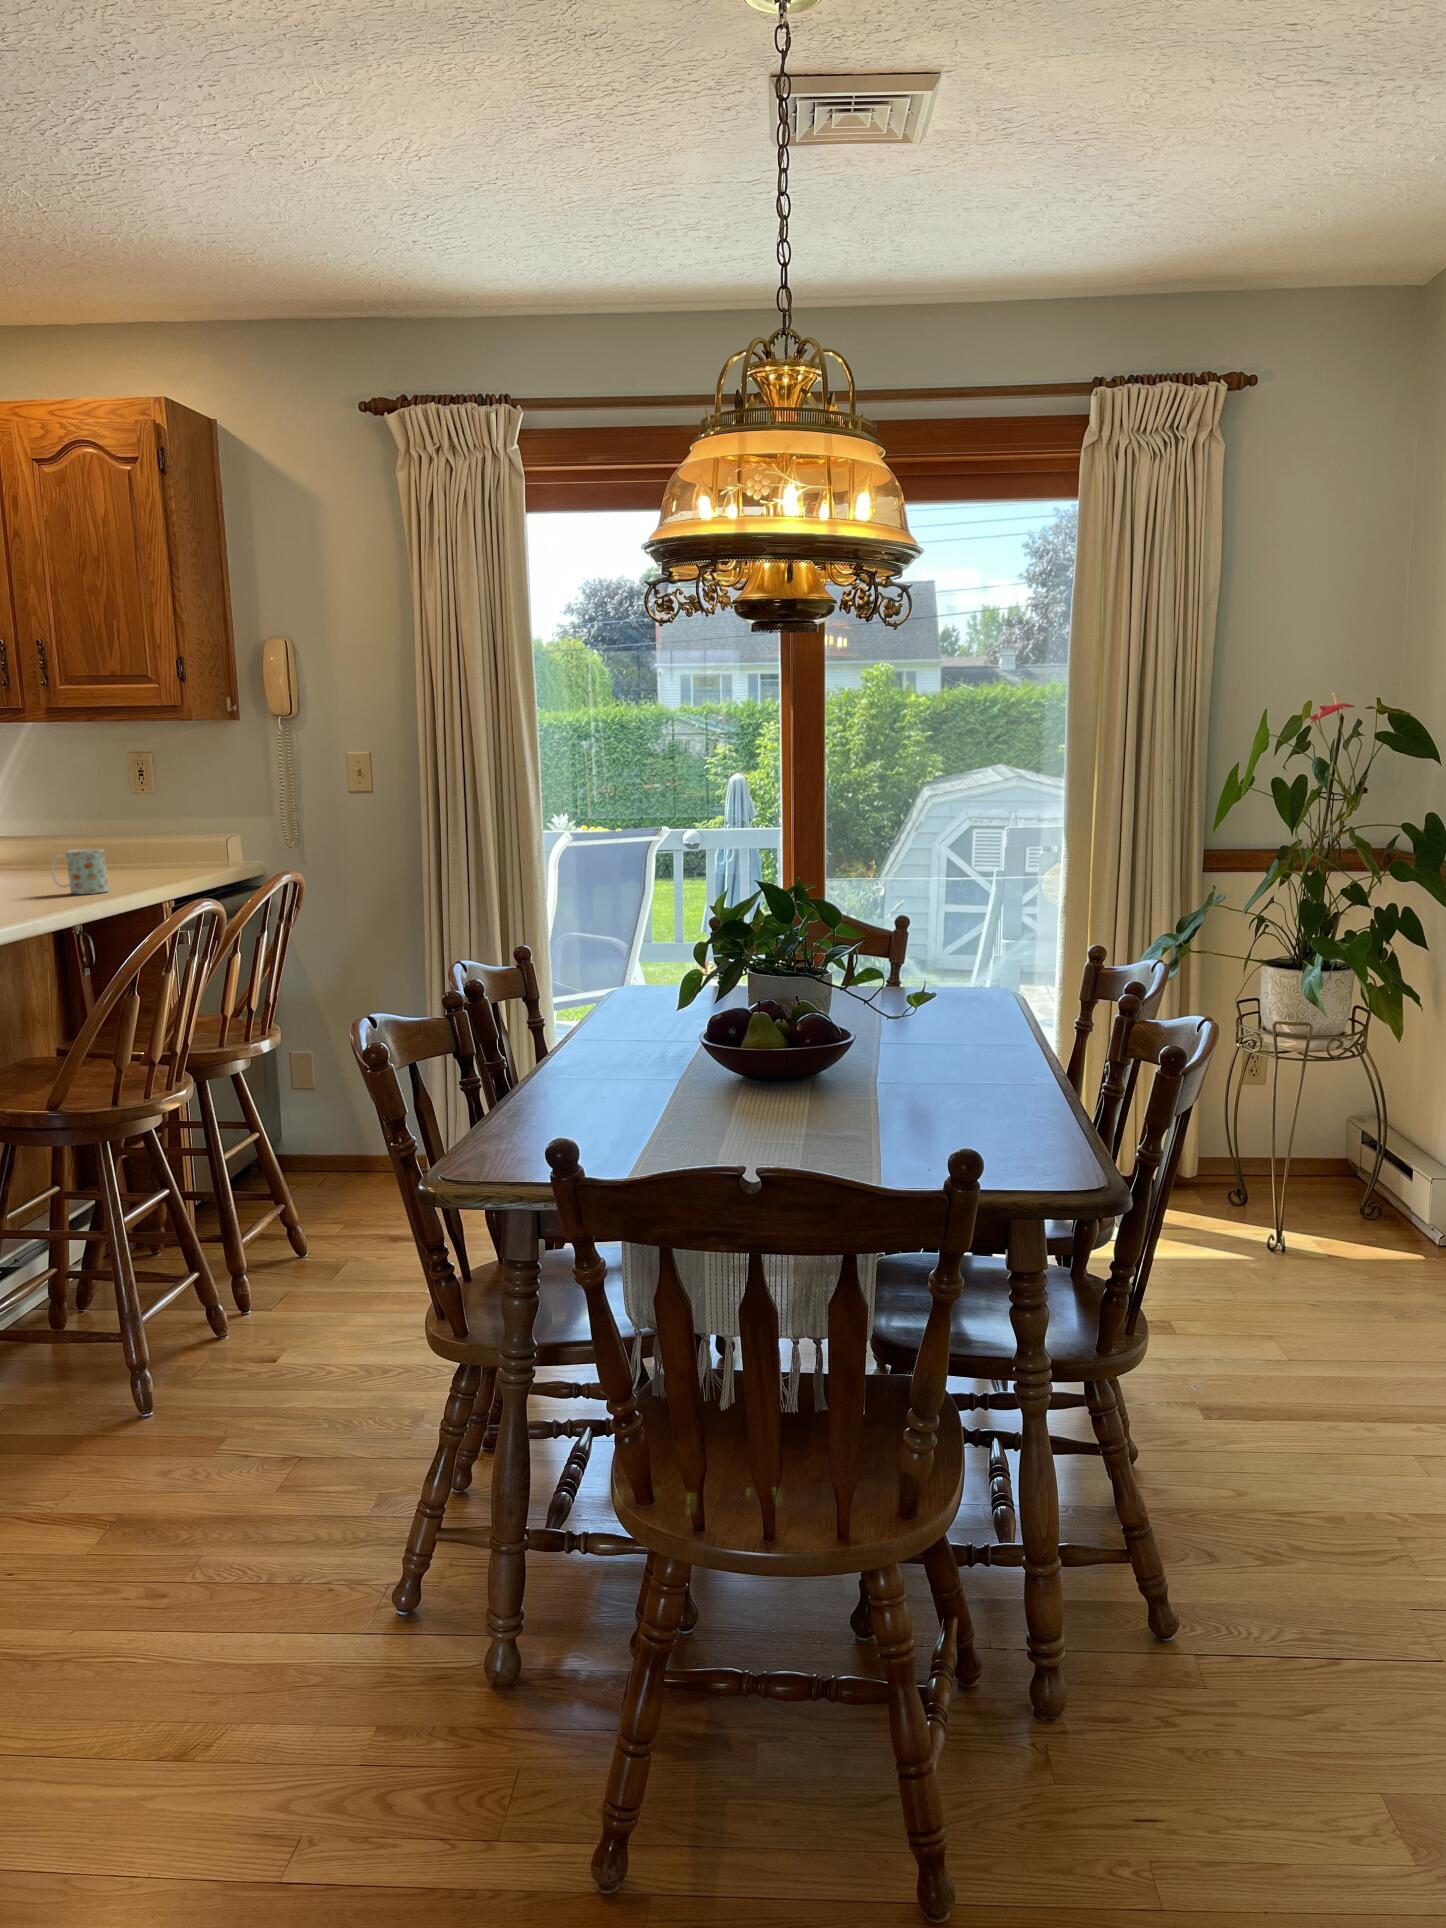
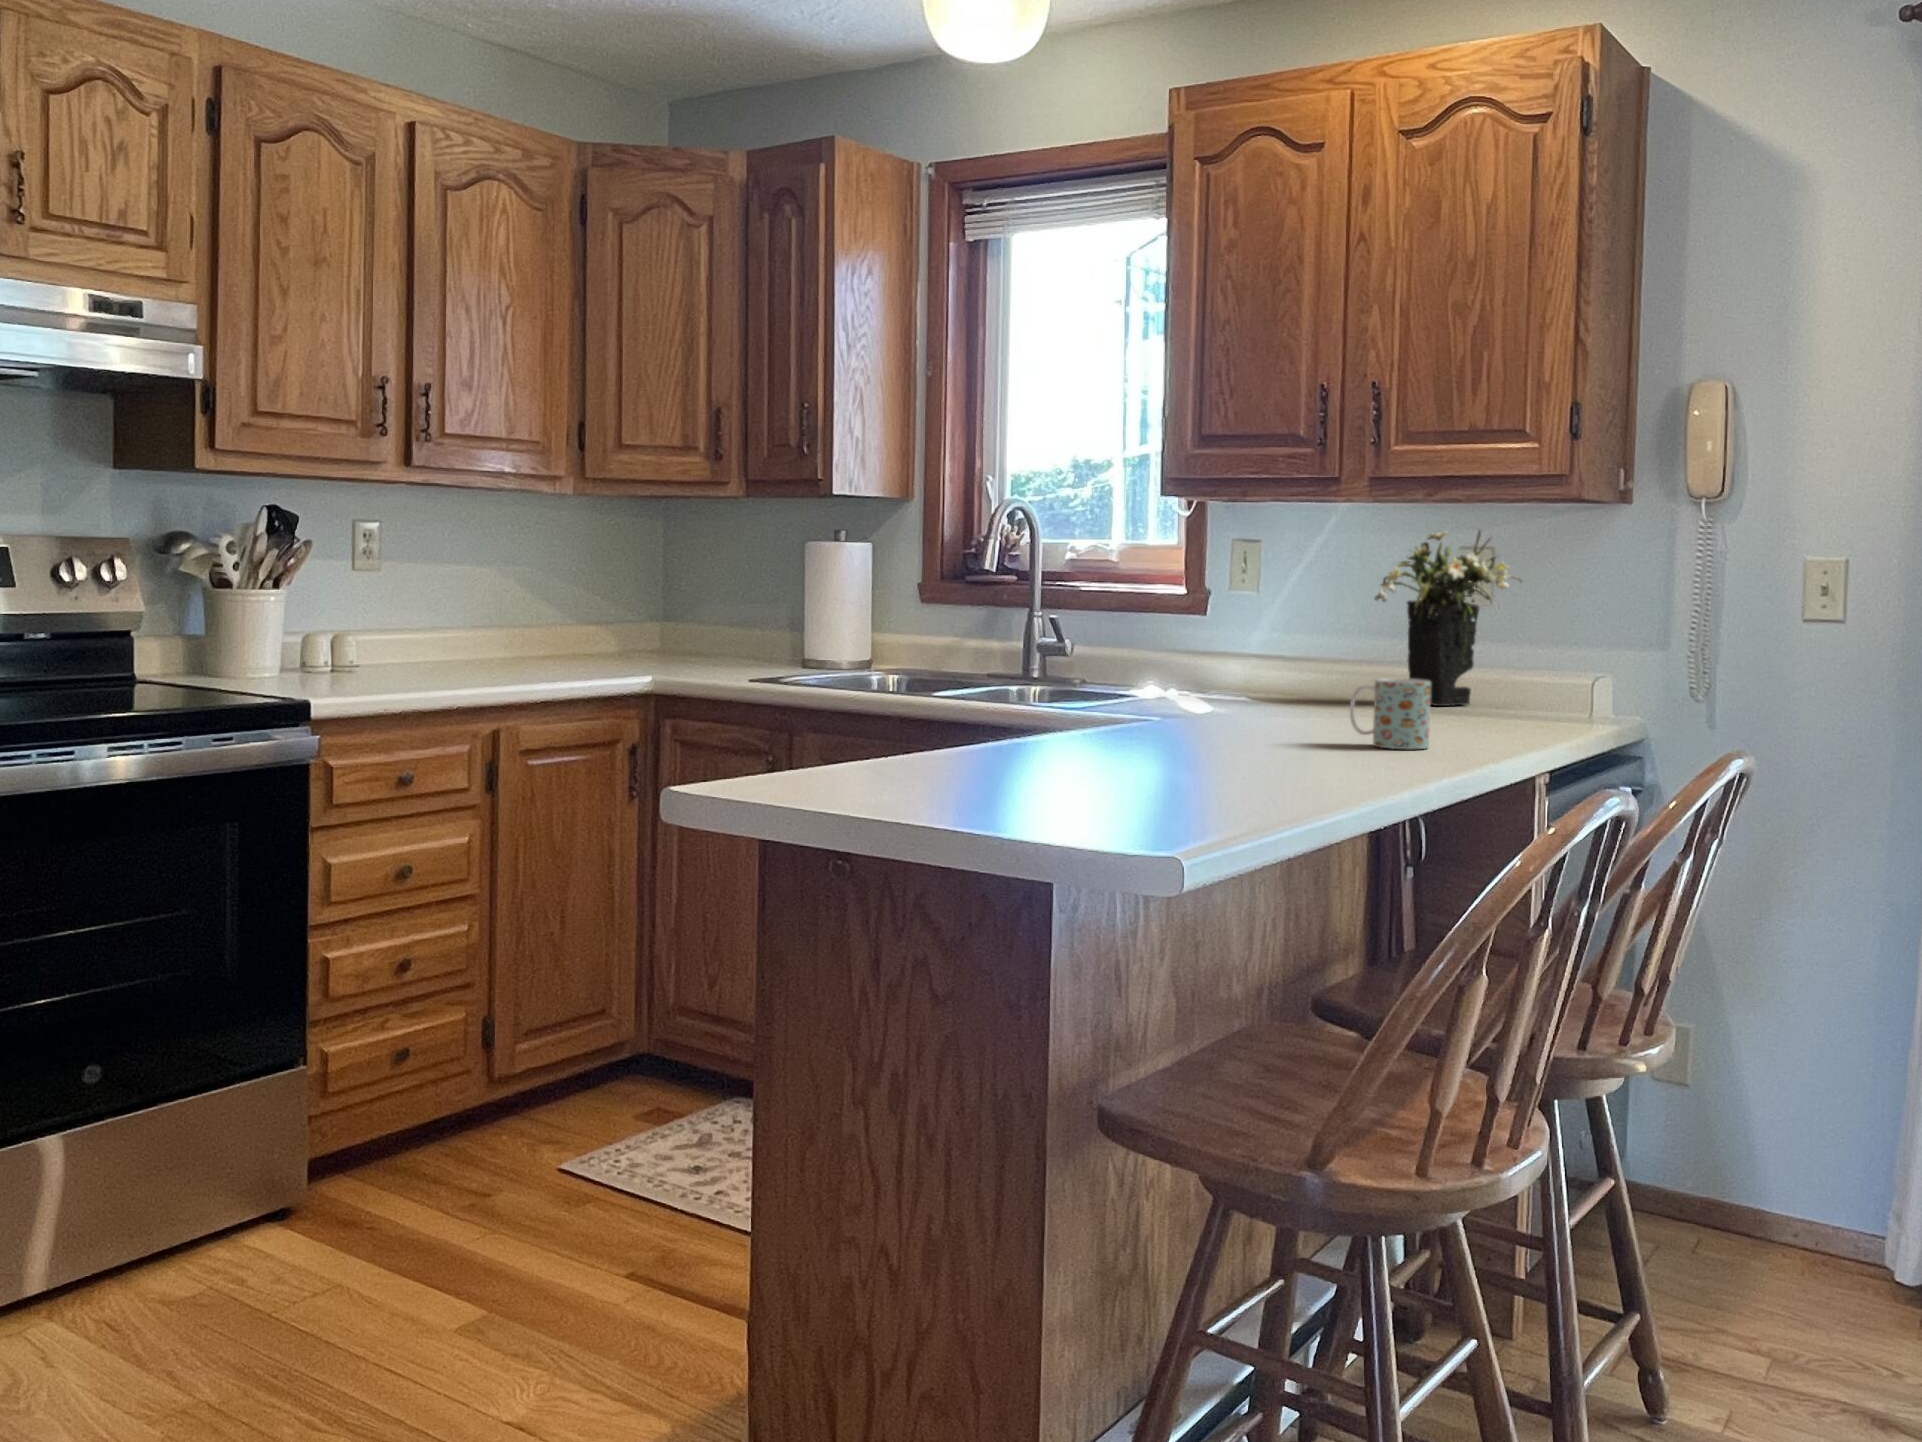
flower arrangement: none [63,740,171,865] -> present [1375,530,1522,706]

